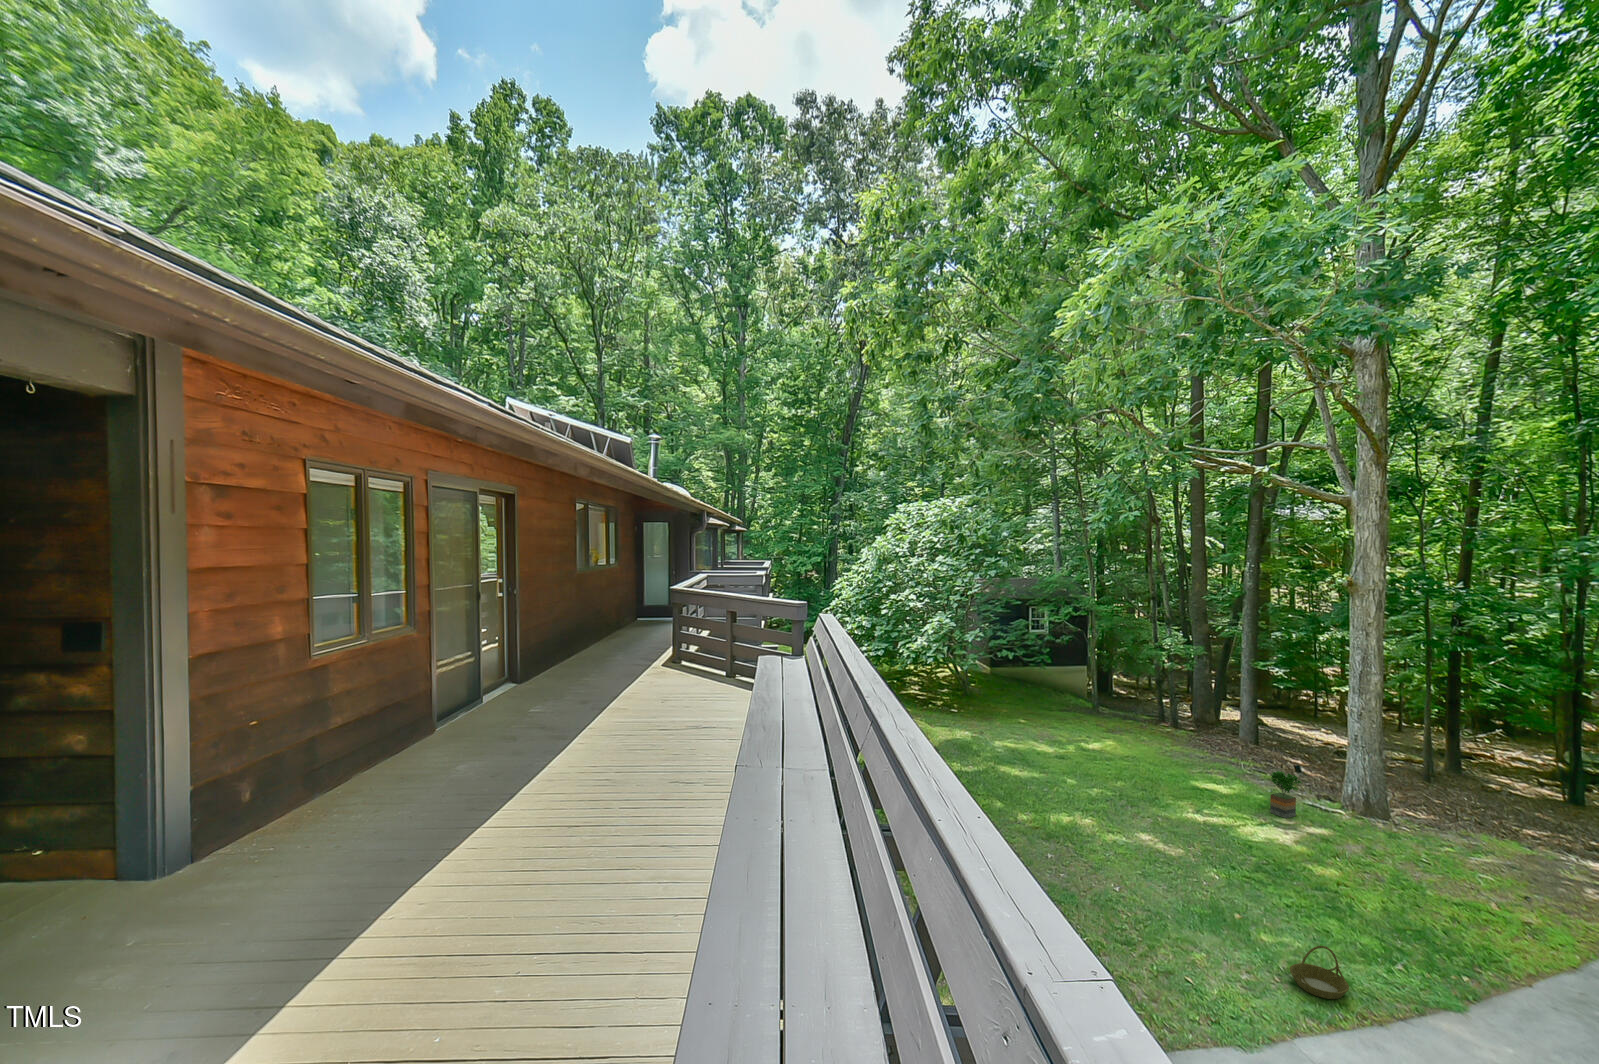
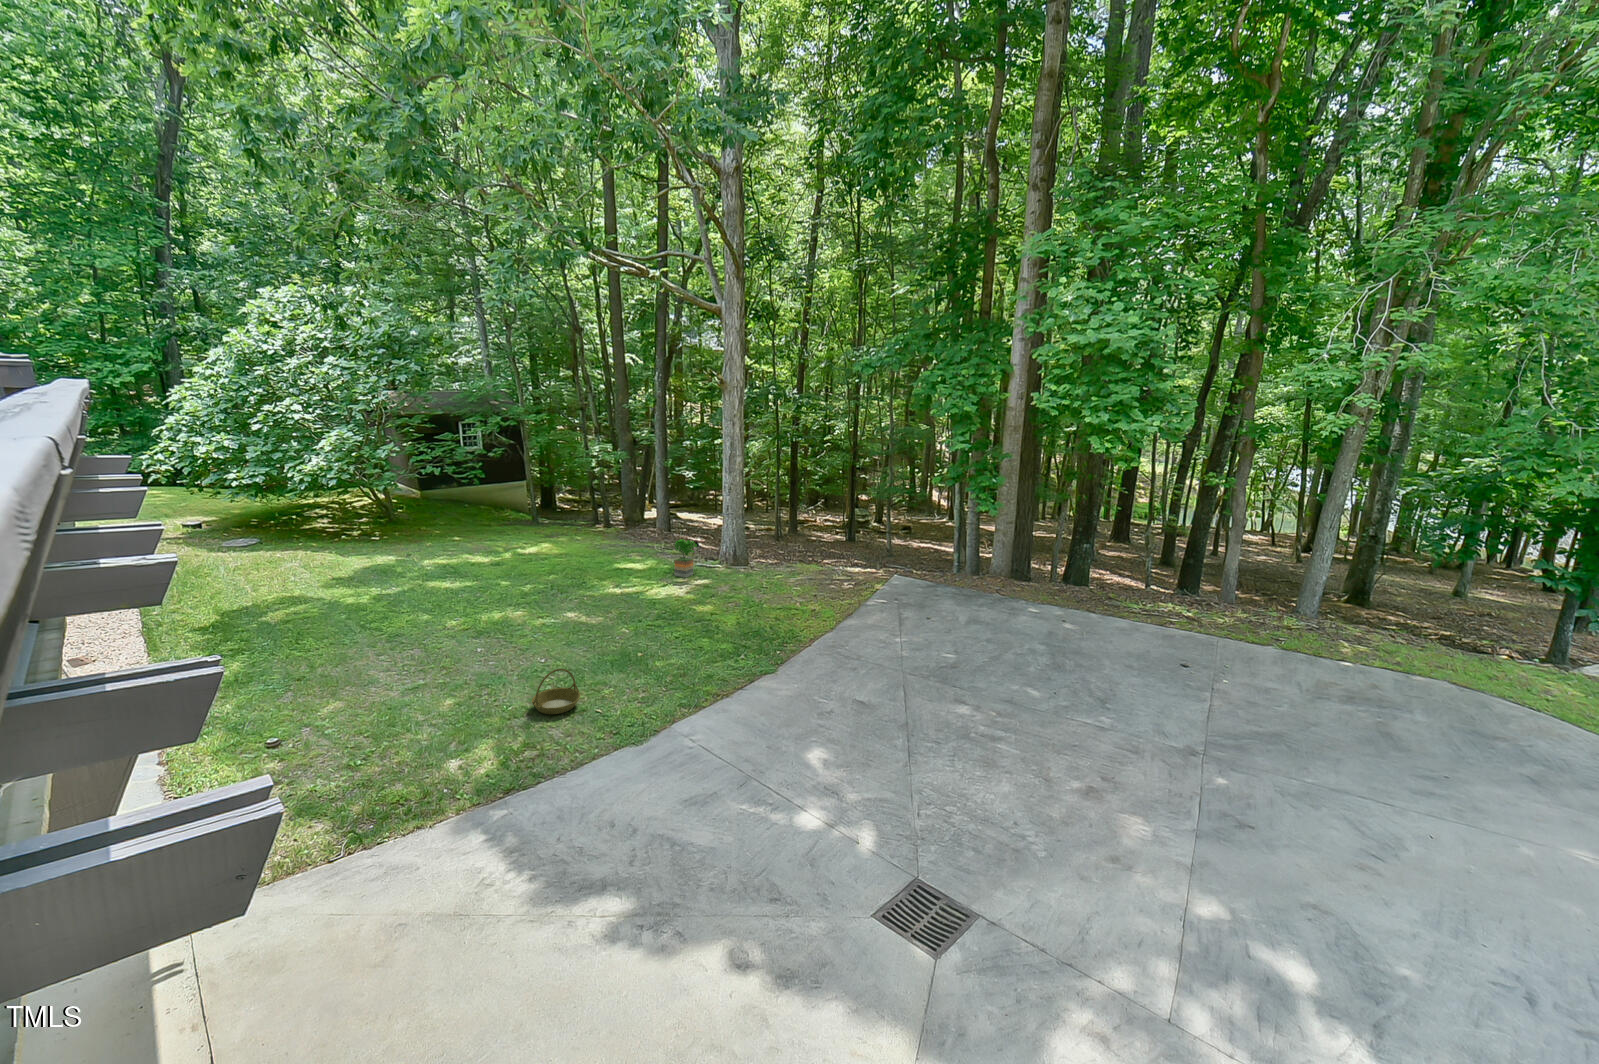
basket: present [1290,946,1349,999] -> present [532,669,580,714]

